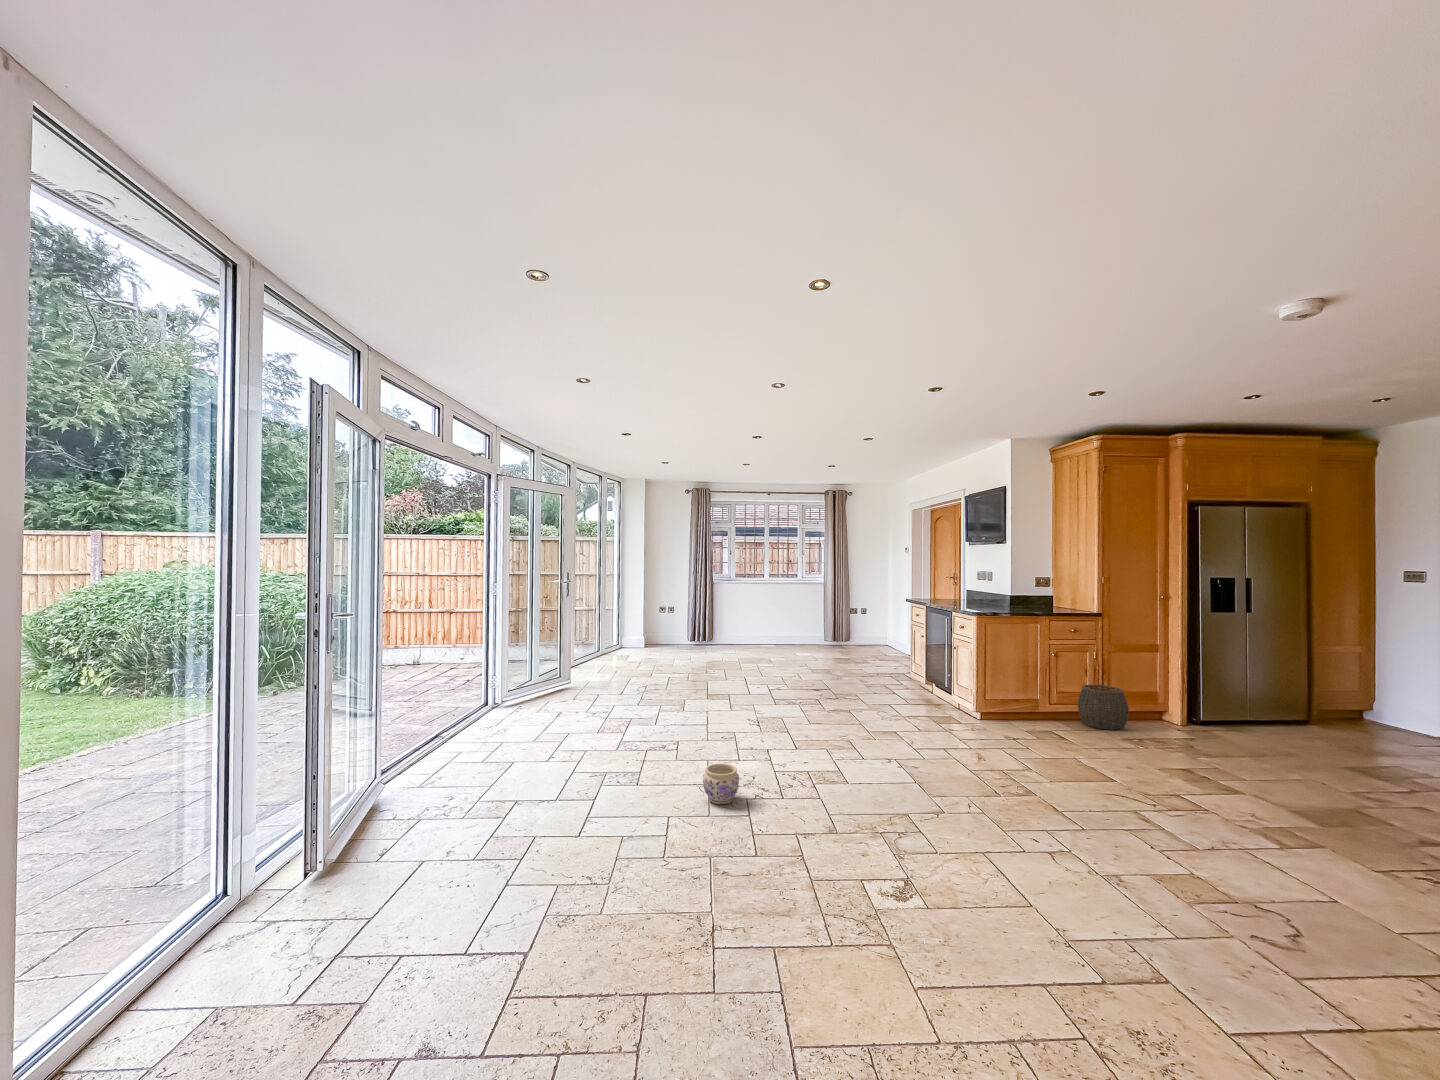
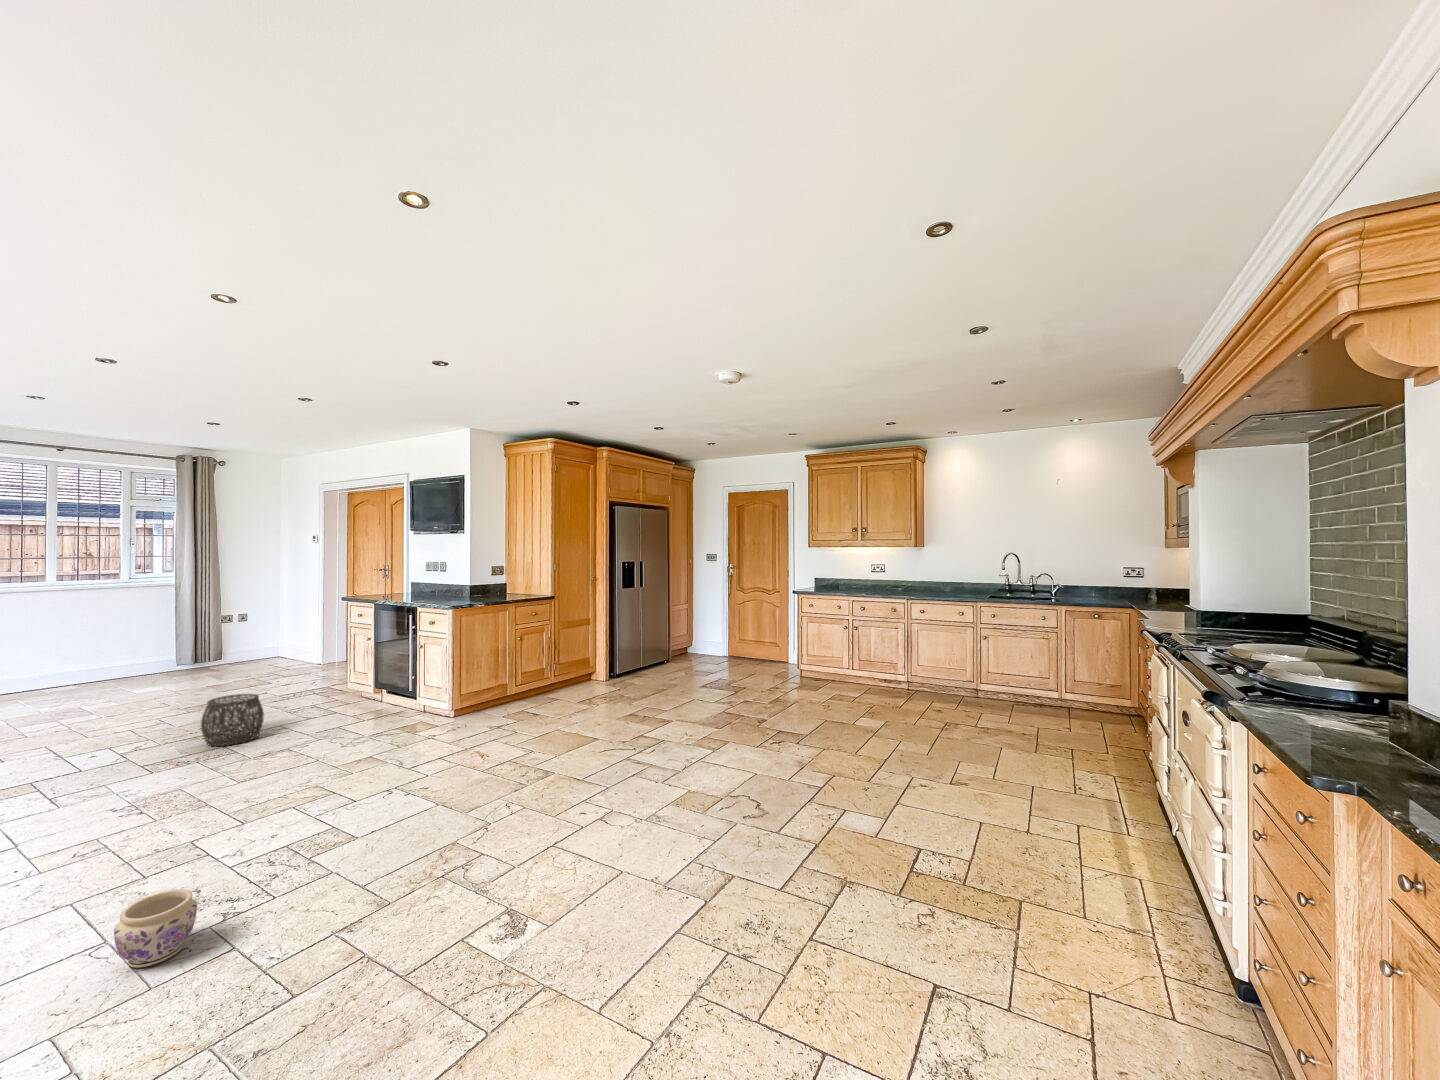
woven basket: present [1077,685,1129,730] -> present [201,694,264,746]

